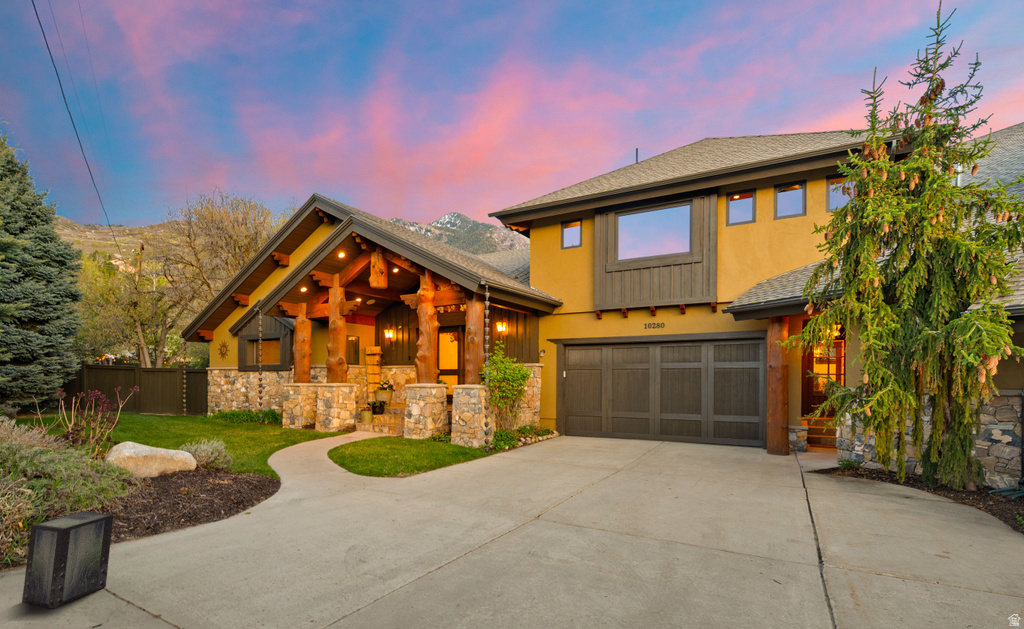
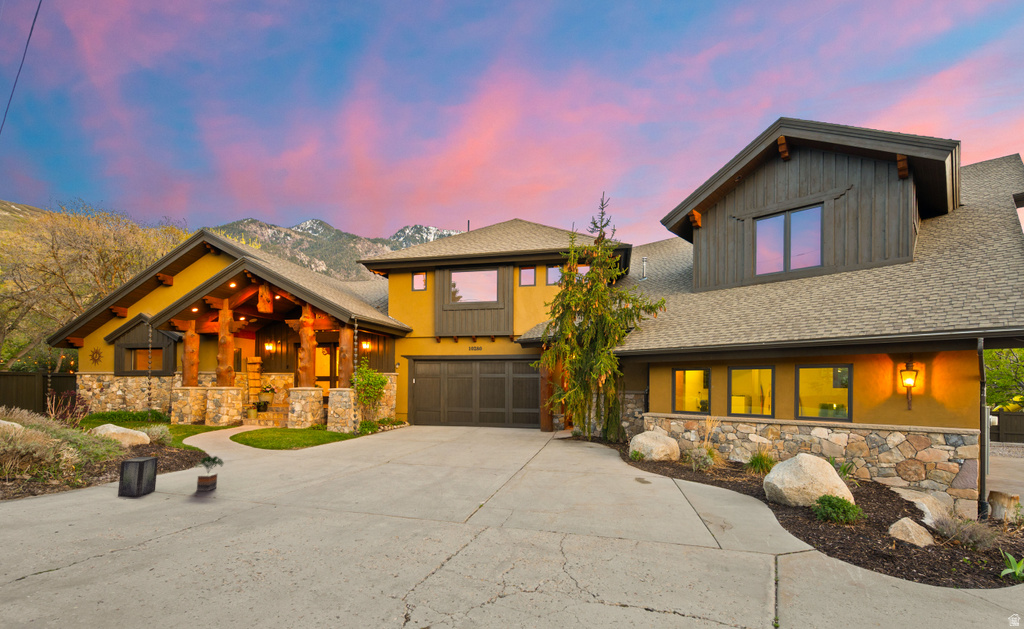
potted tree: none [170,517,235,602] -> present [196,456,224,491]

